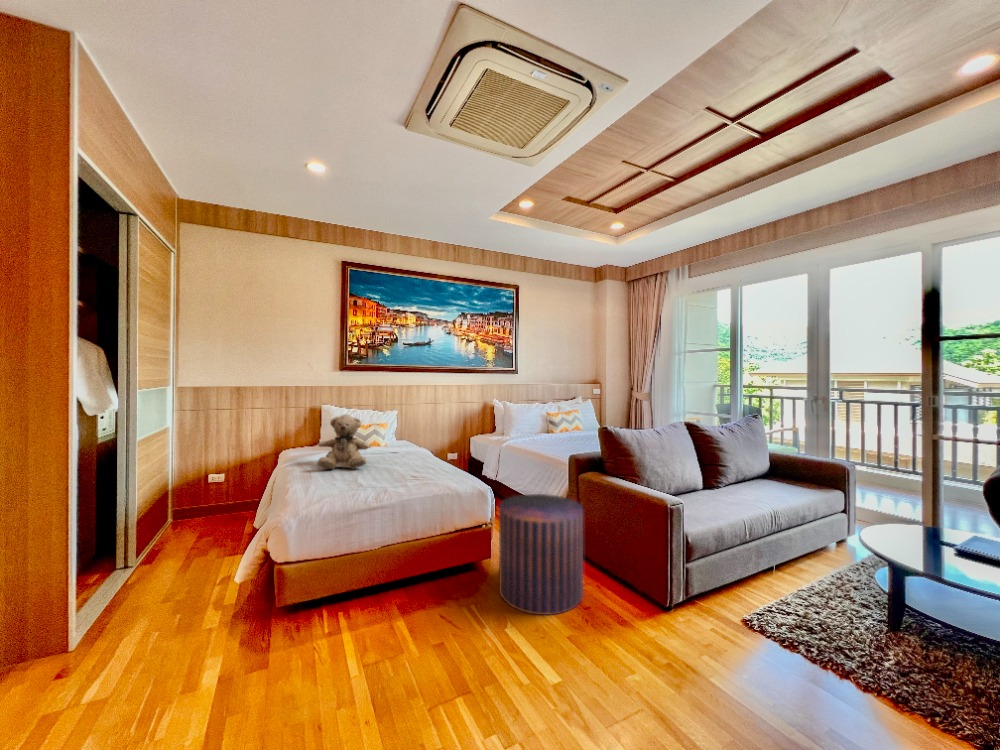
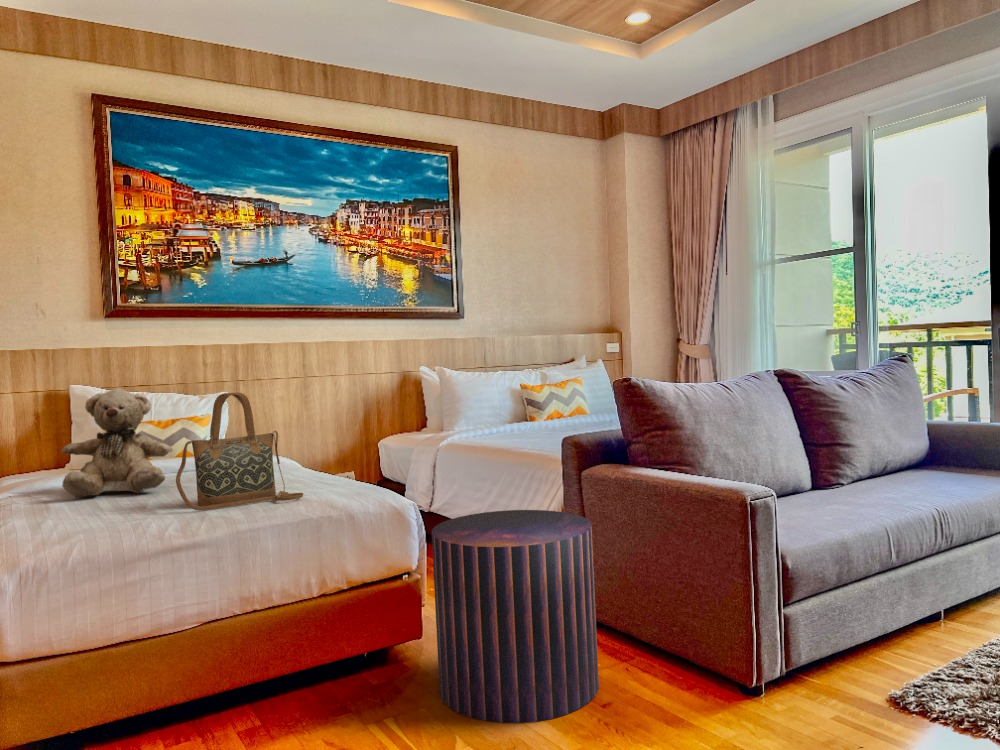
handbag: none [373,424,435,485] -> present [176,392,303,510]

